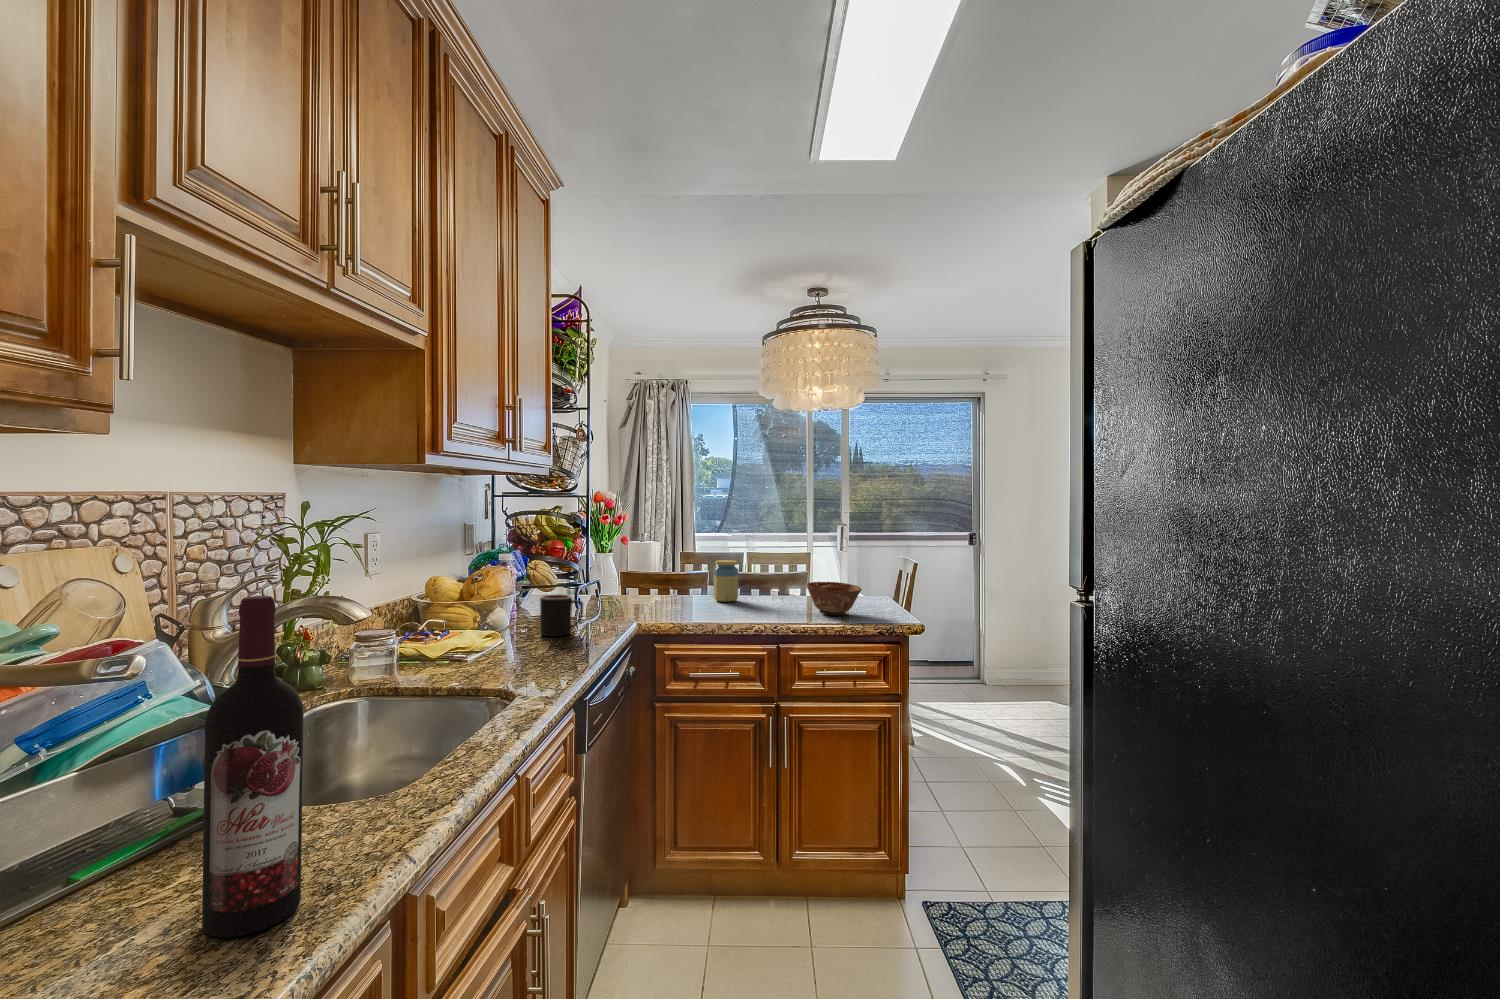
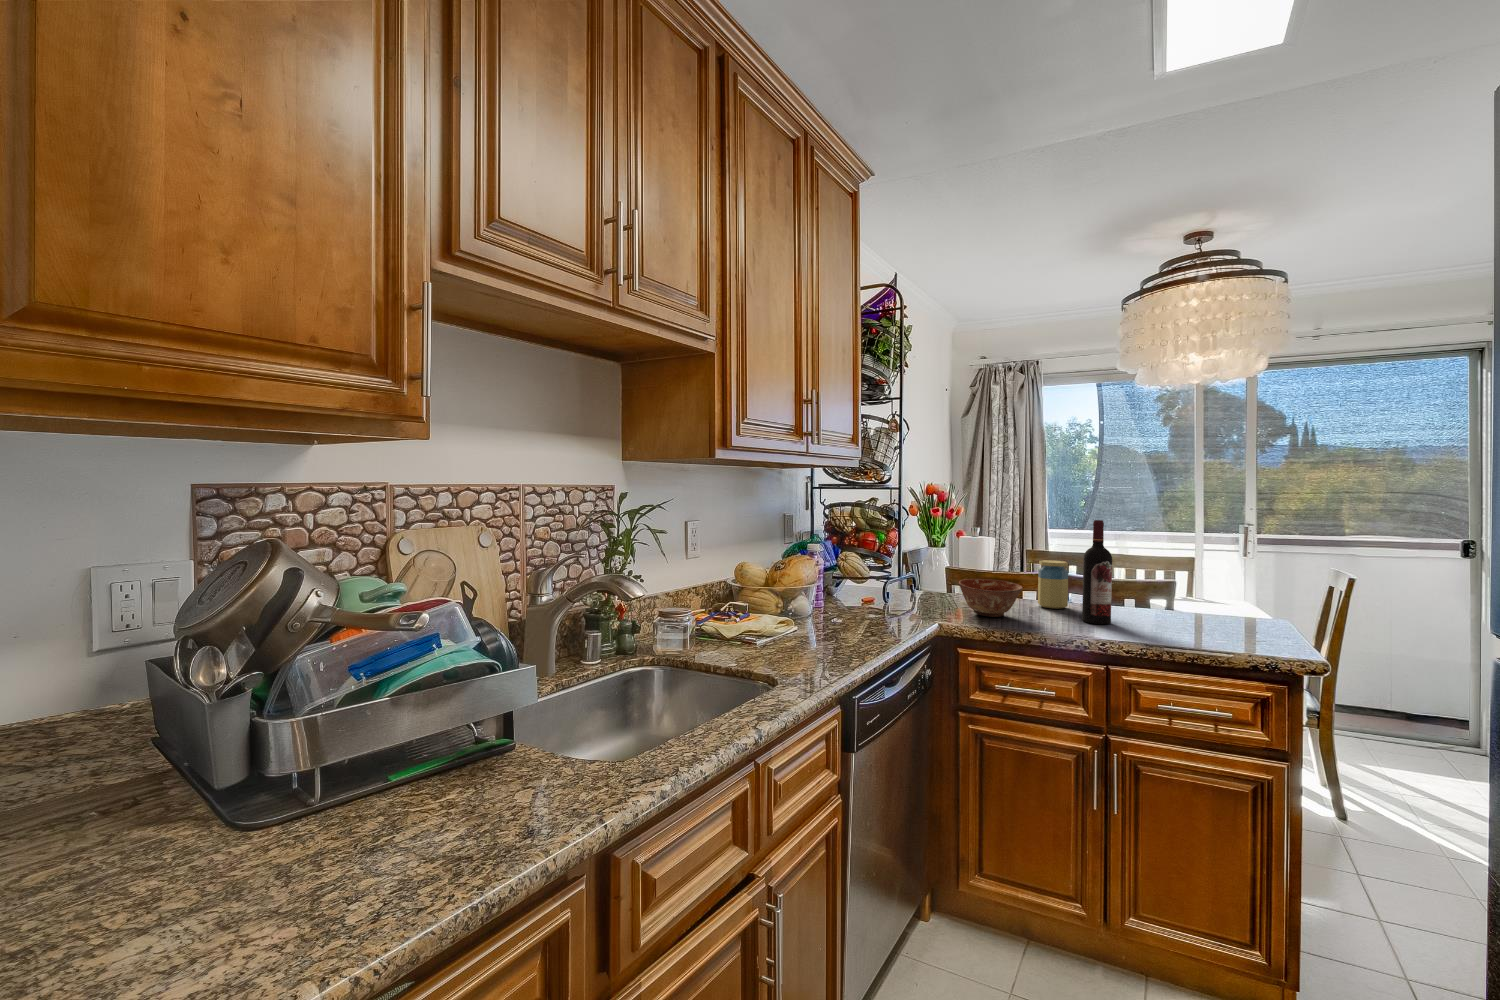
ceramic bowl: present [807,582,862,615] -> present [959,579,1023,617]
mug: present [540,594,583,636] -> none [831,586,873,629]
wine bottle: present [202,596,304,937] -> present [1082,520,1112,624]

